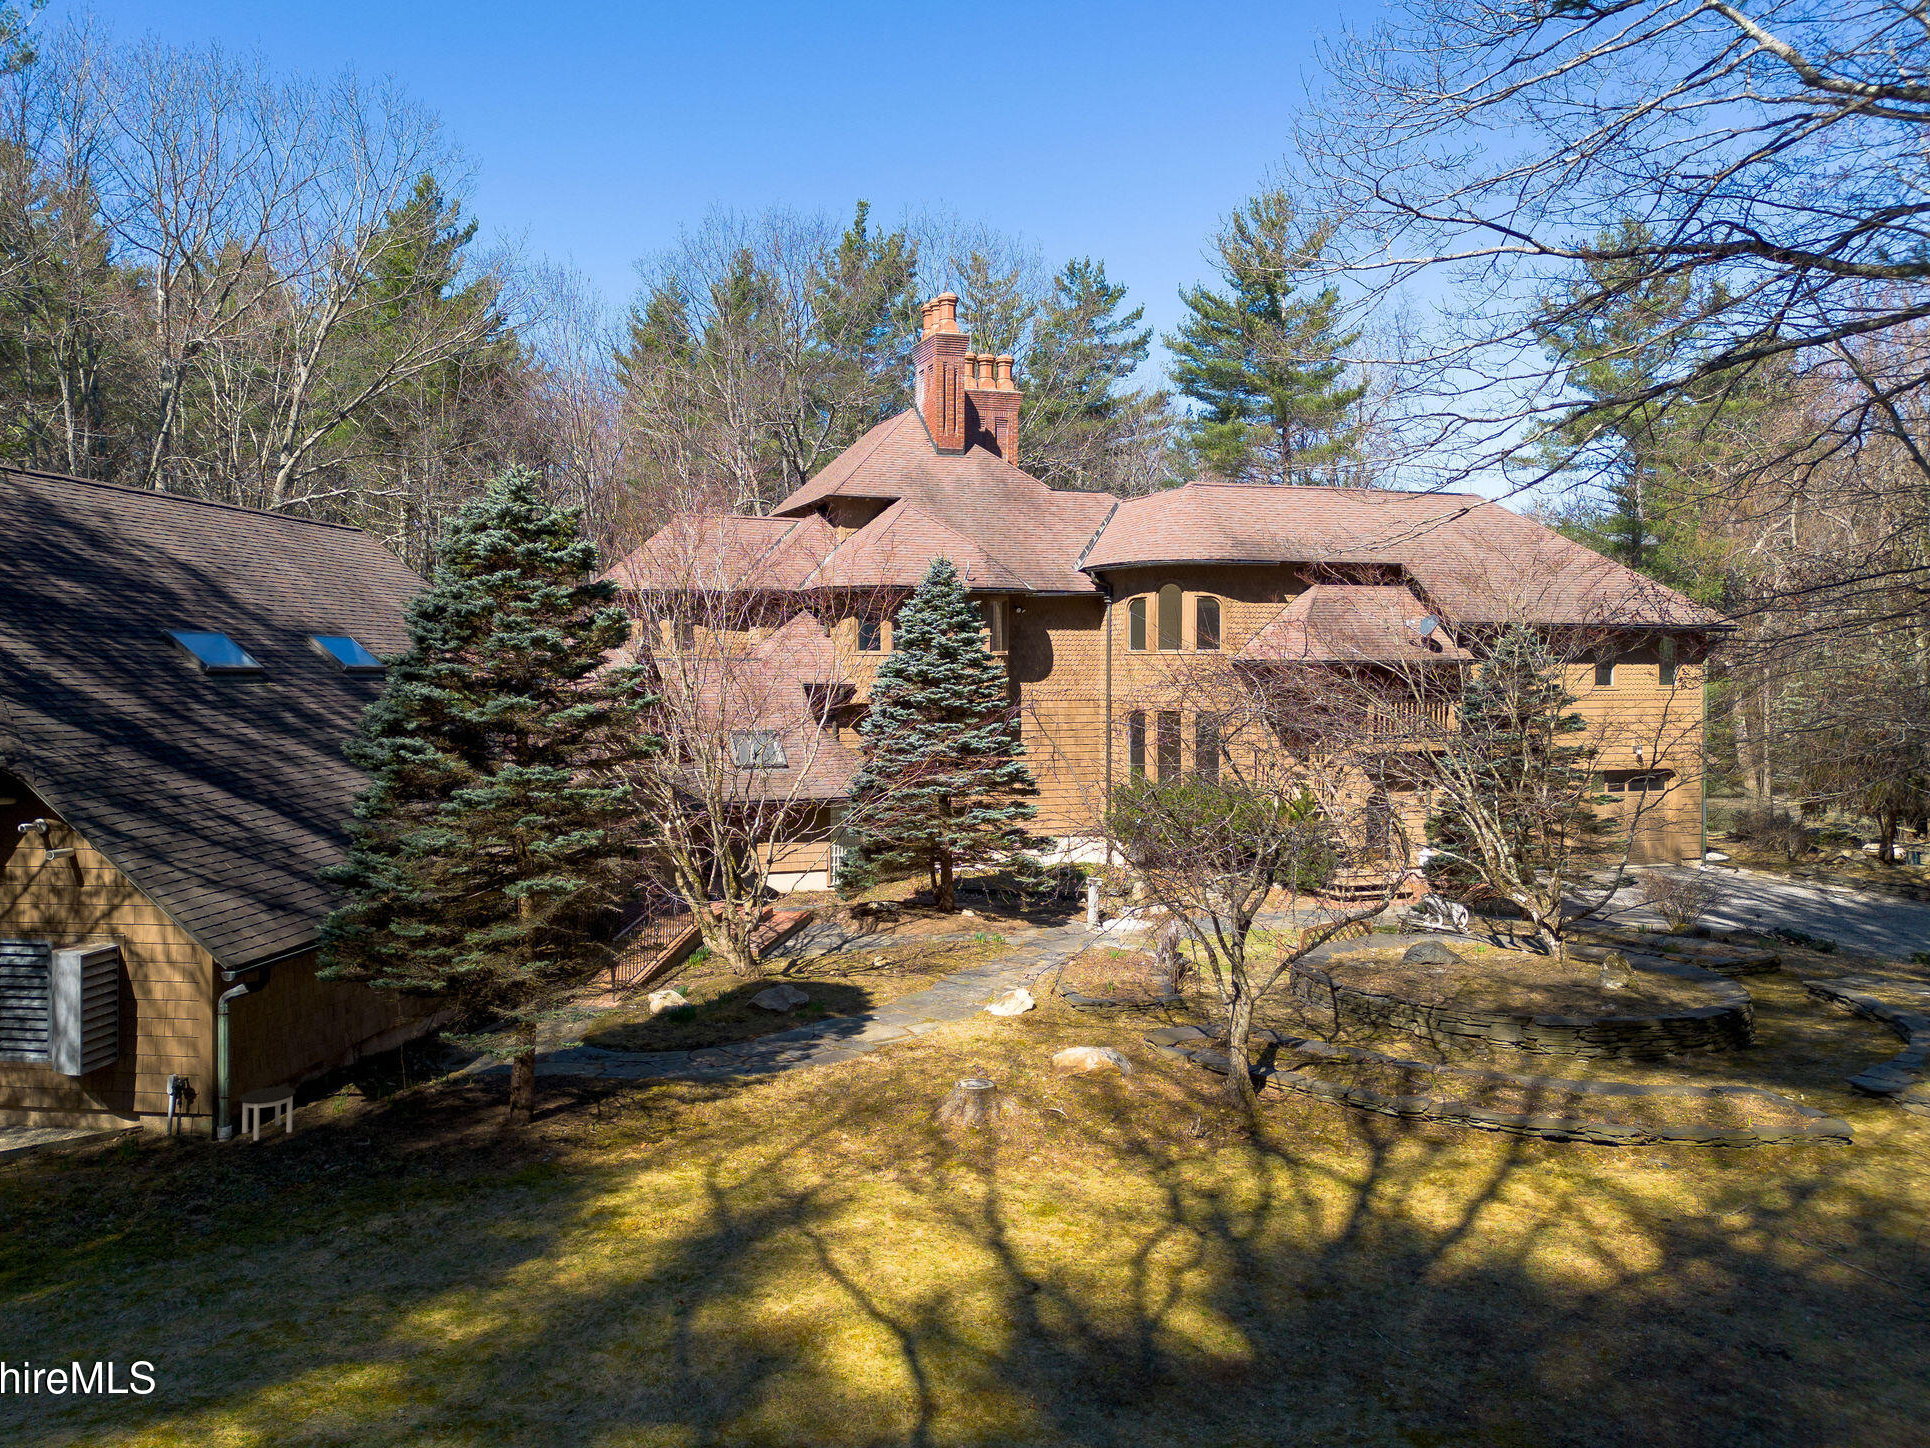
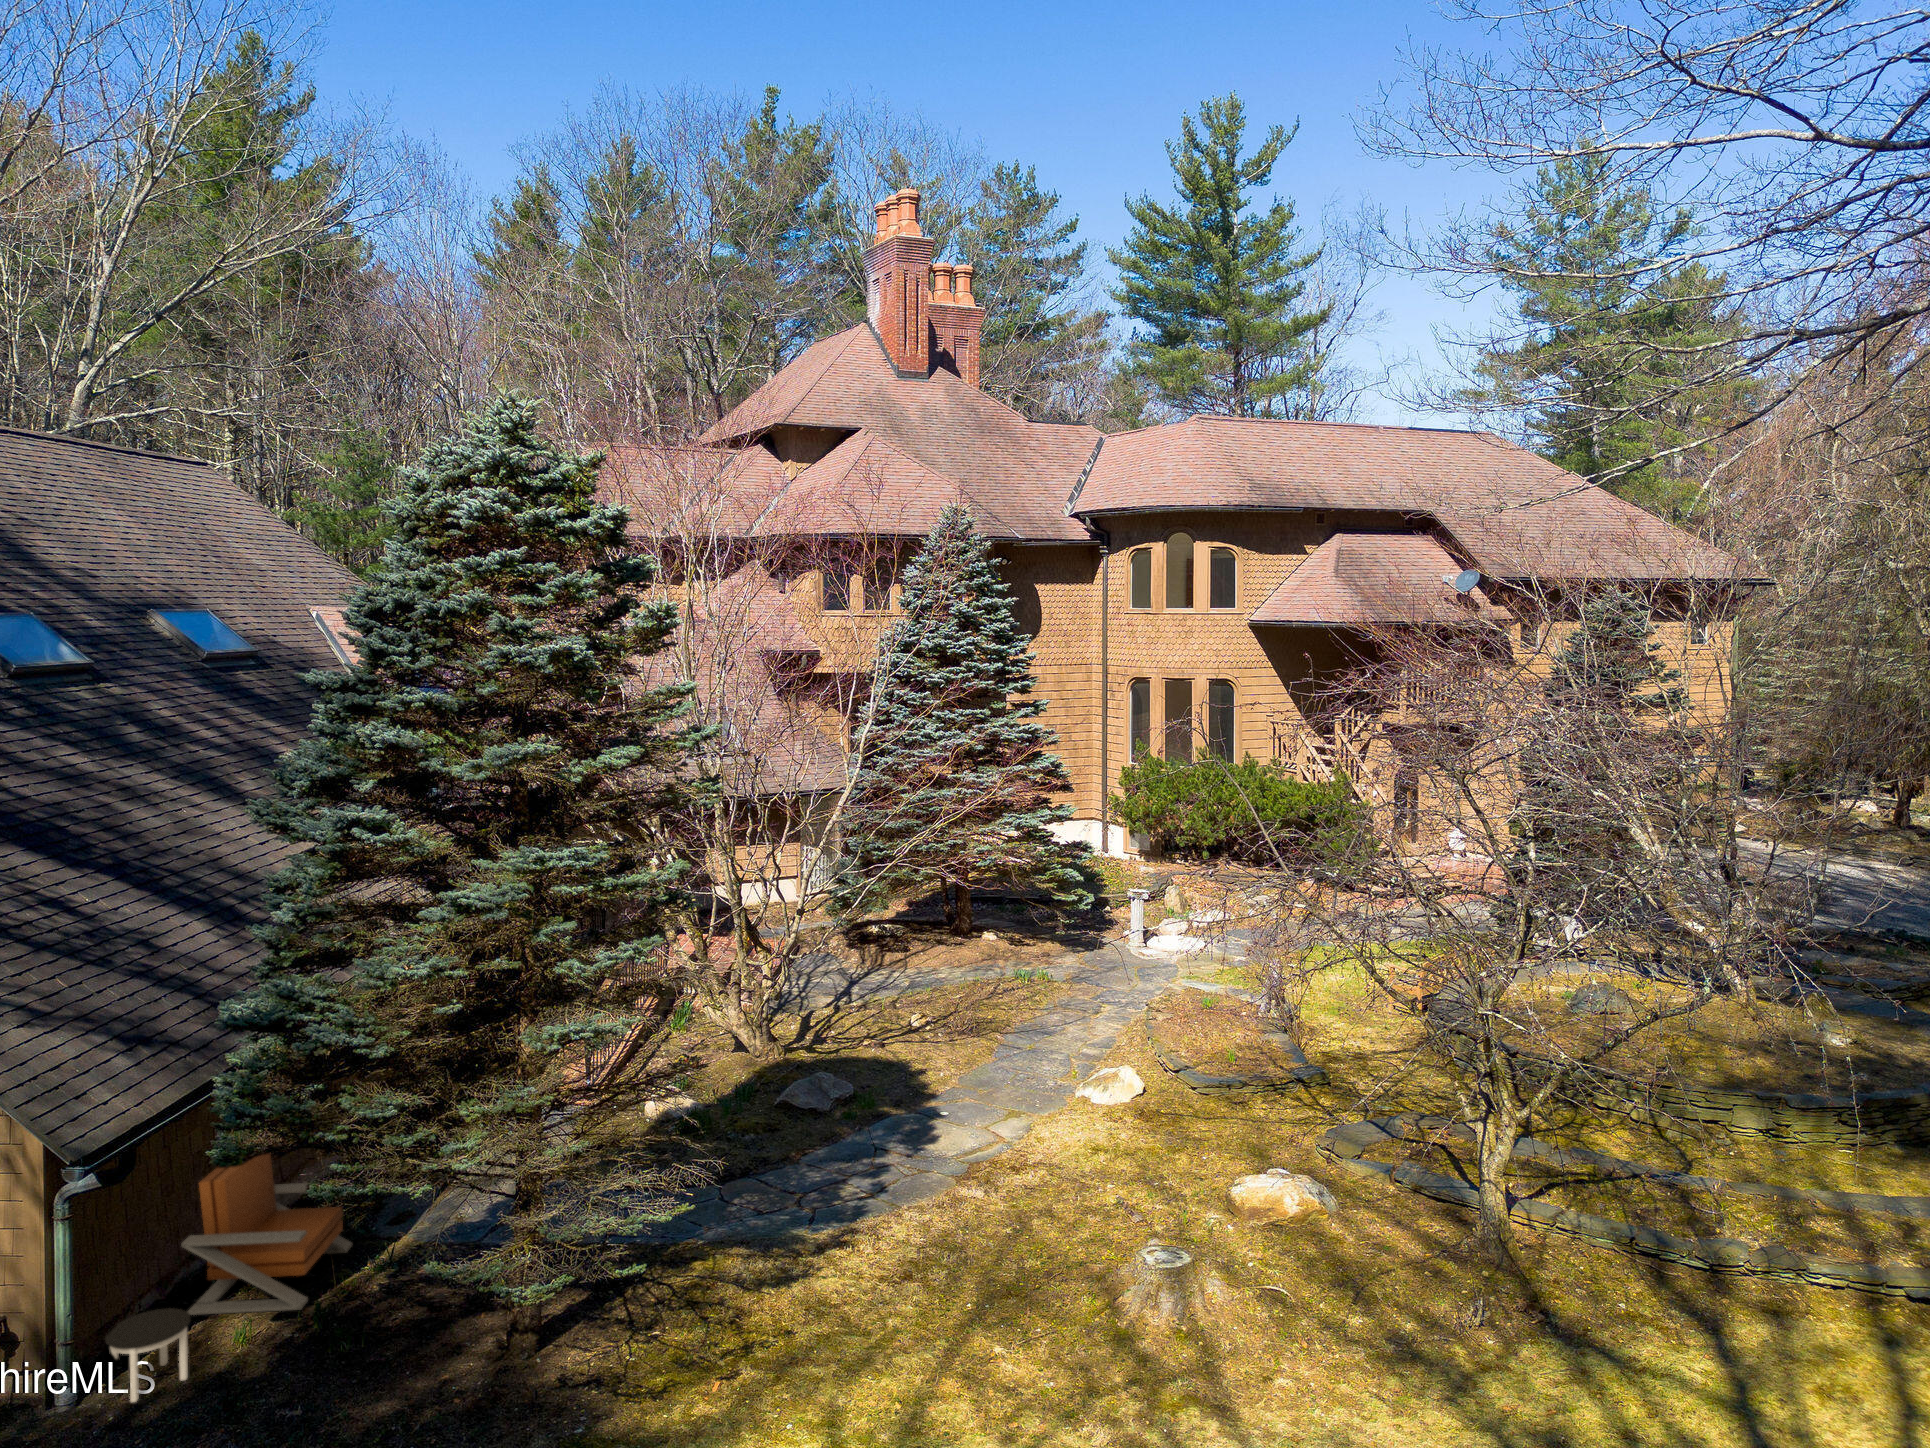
lounge chair: none [295,995,416,1104] -> present [181,1154,352,1315]

